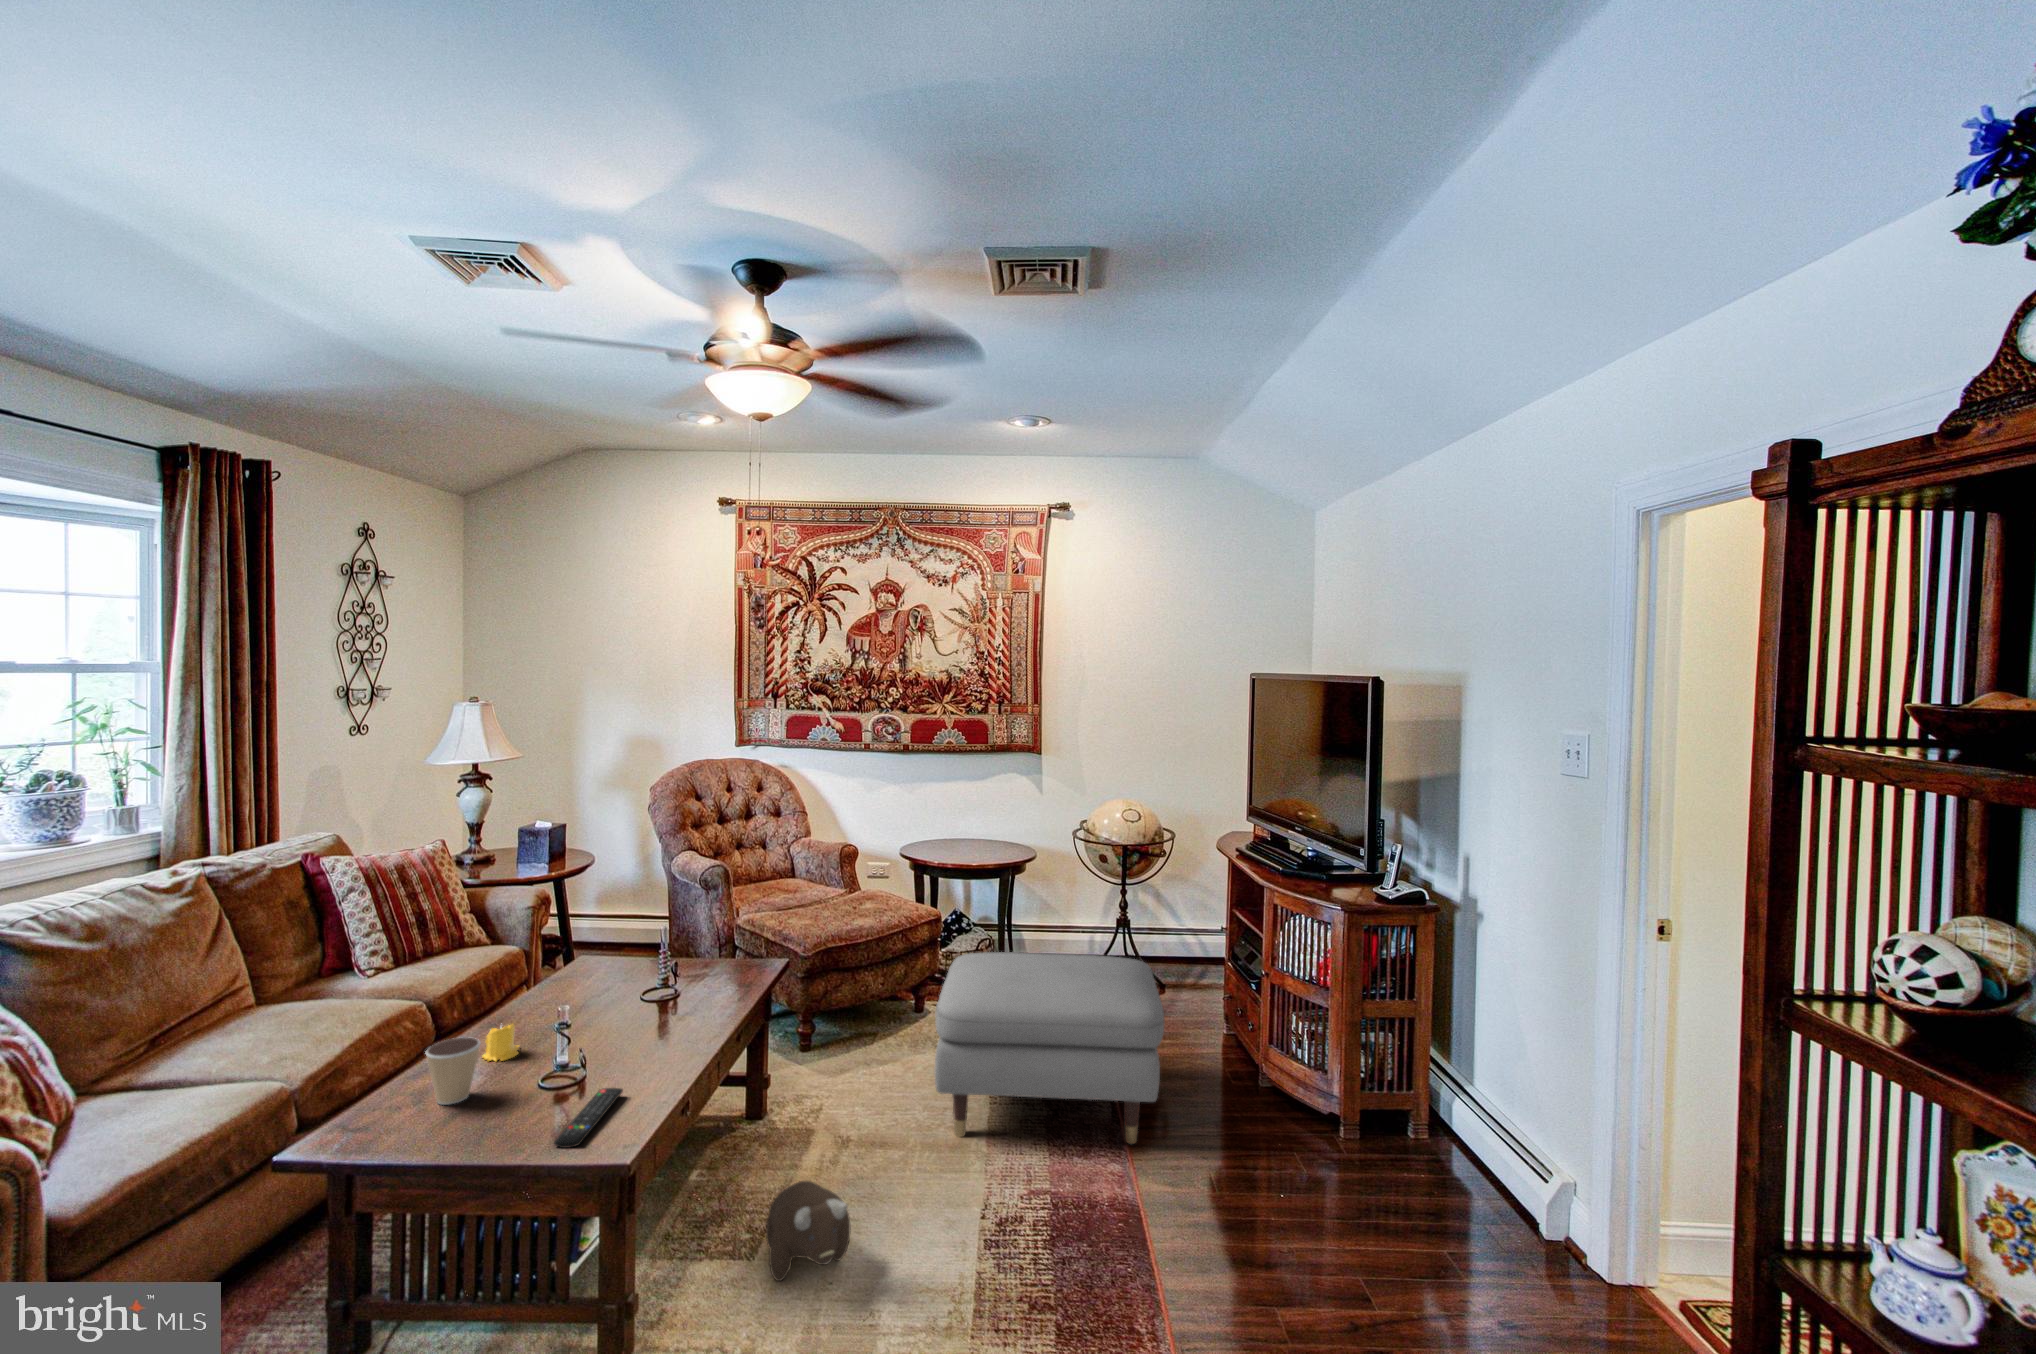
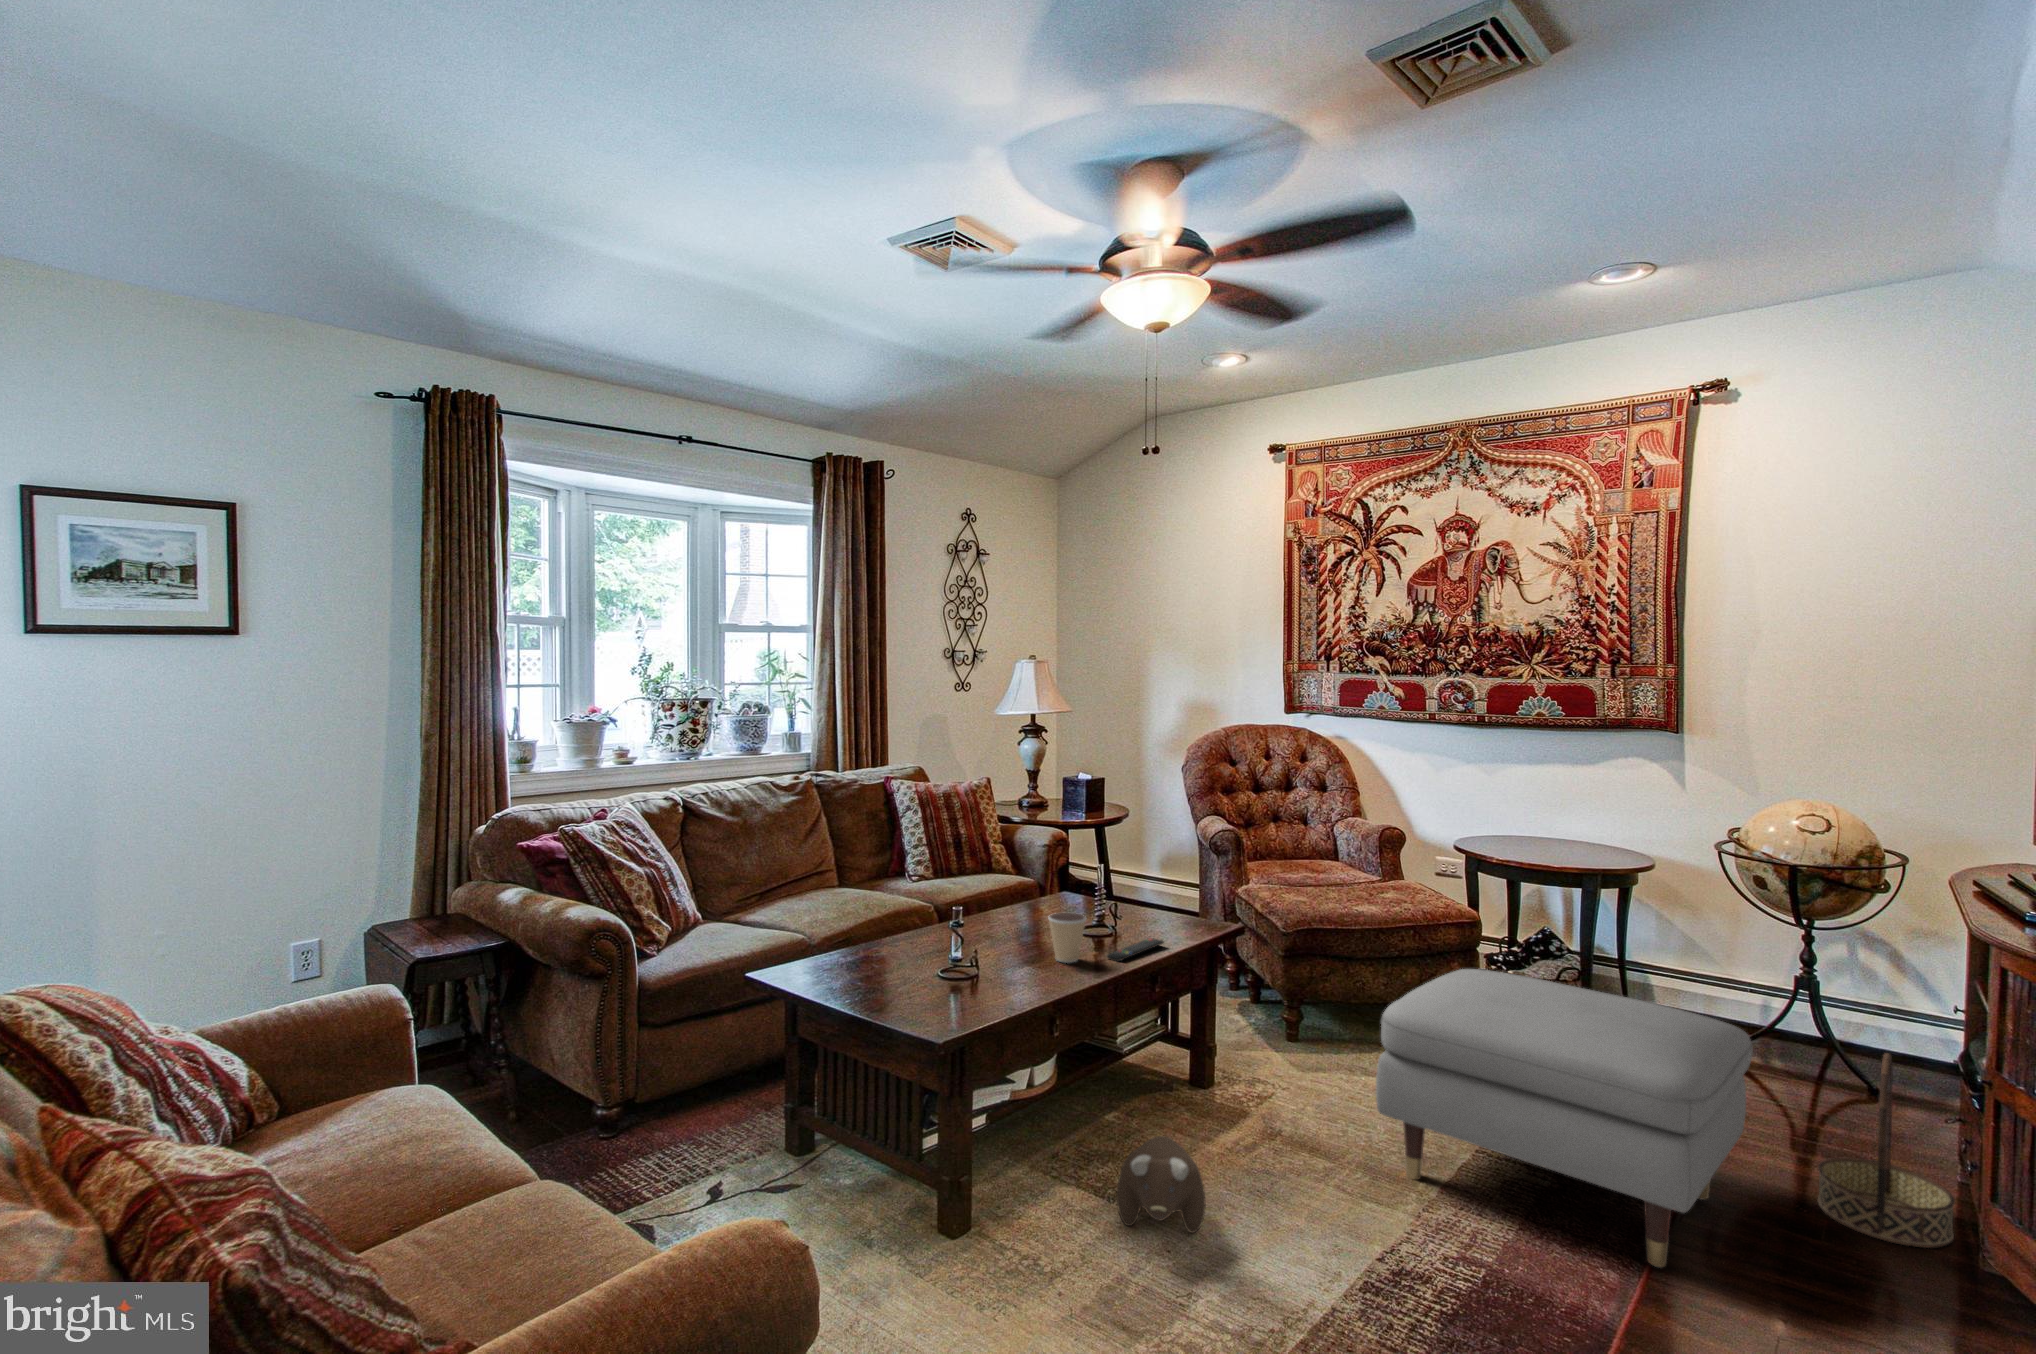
basket: none [1172,957,1239,1076] -> present [1817,1053,1955,1248]
candle: present [483,1024,519,1061] -> none [930,919,962,952]
coffee cup: present [426,1037,481,1105] -> present [1049,913,1086,963]
remote control: present [554,1088,623,1148] -> present [1107,938,1164,961]

